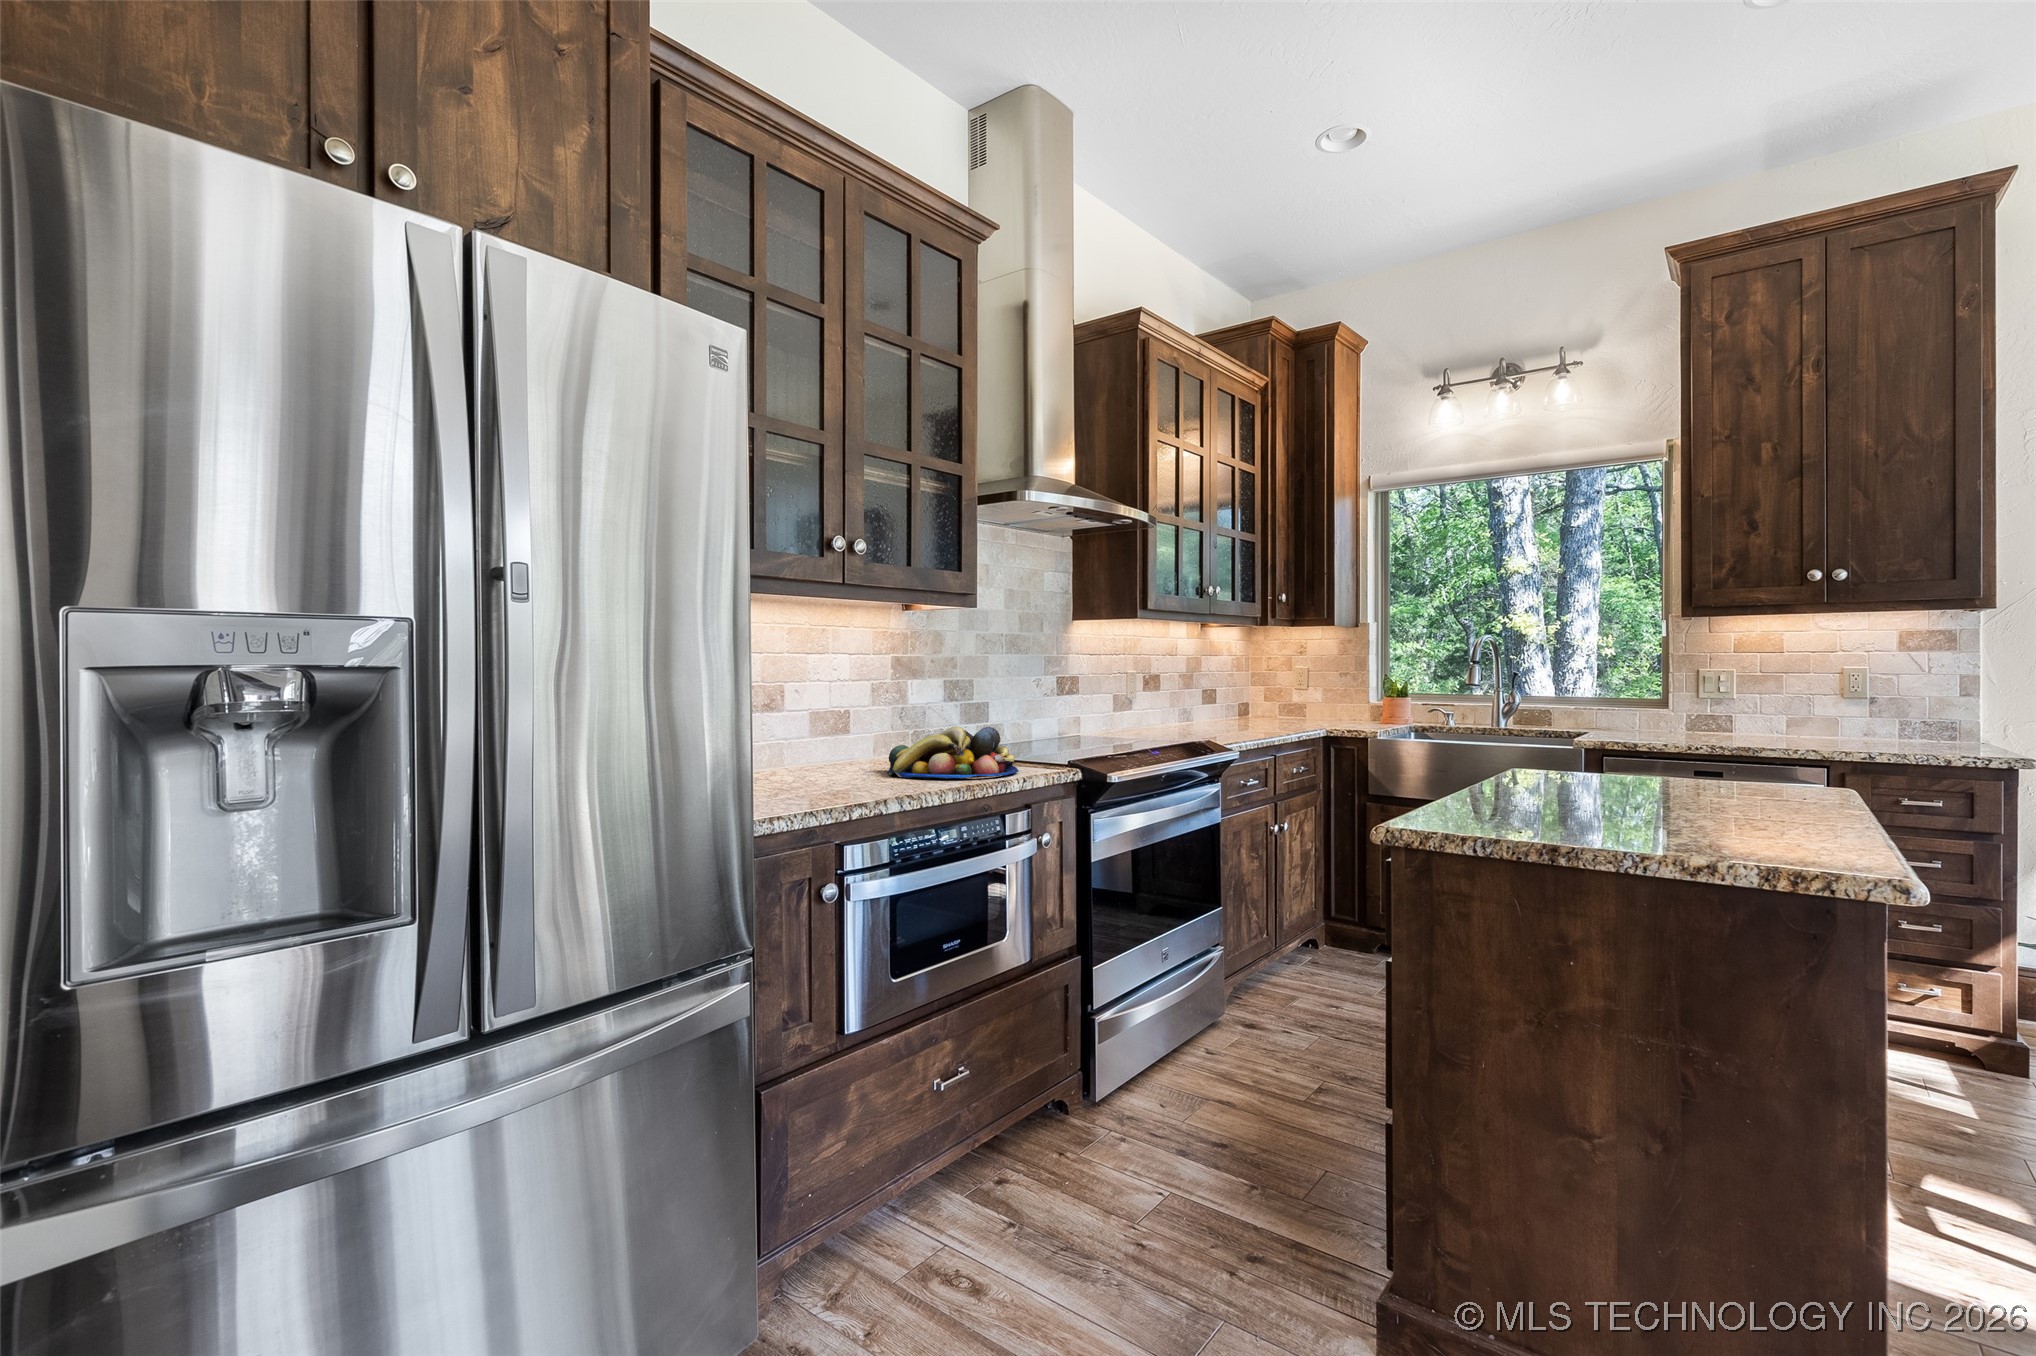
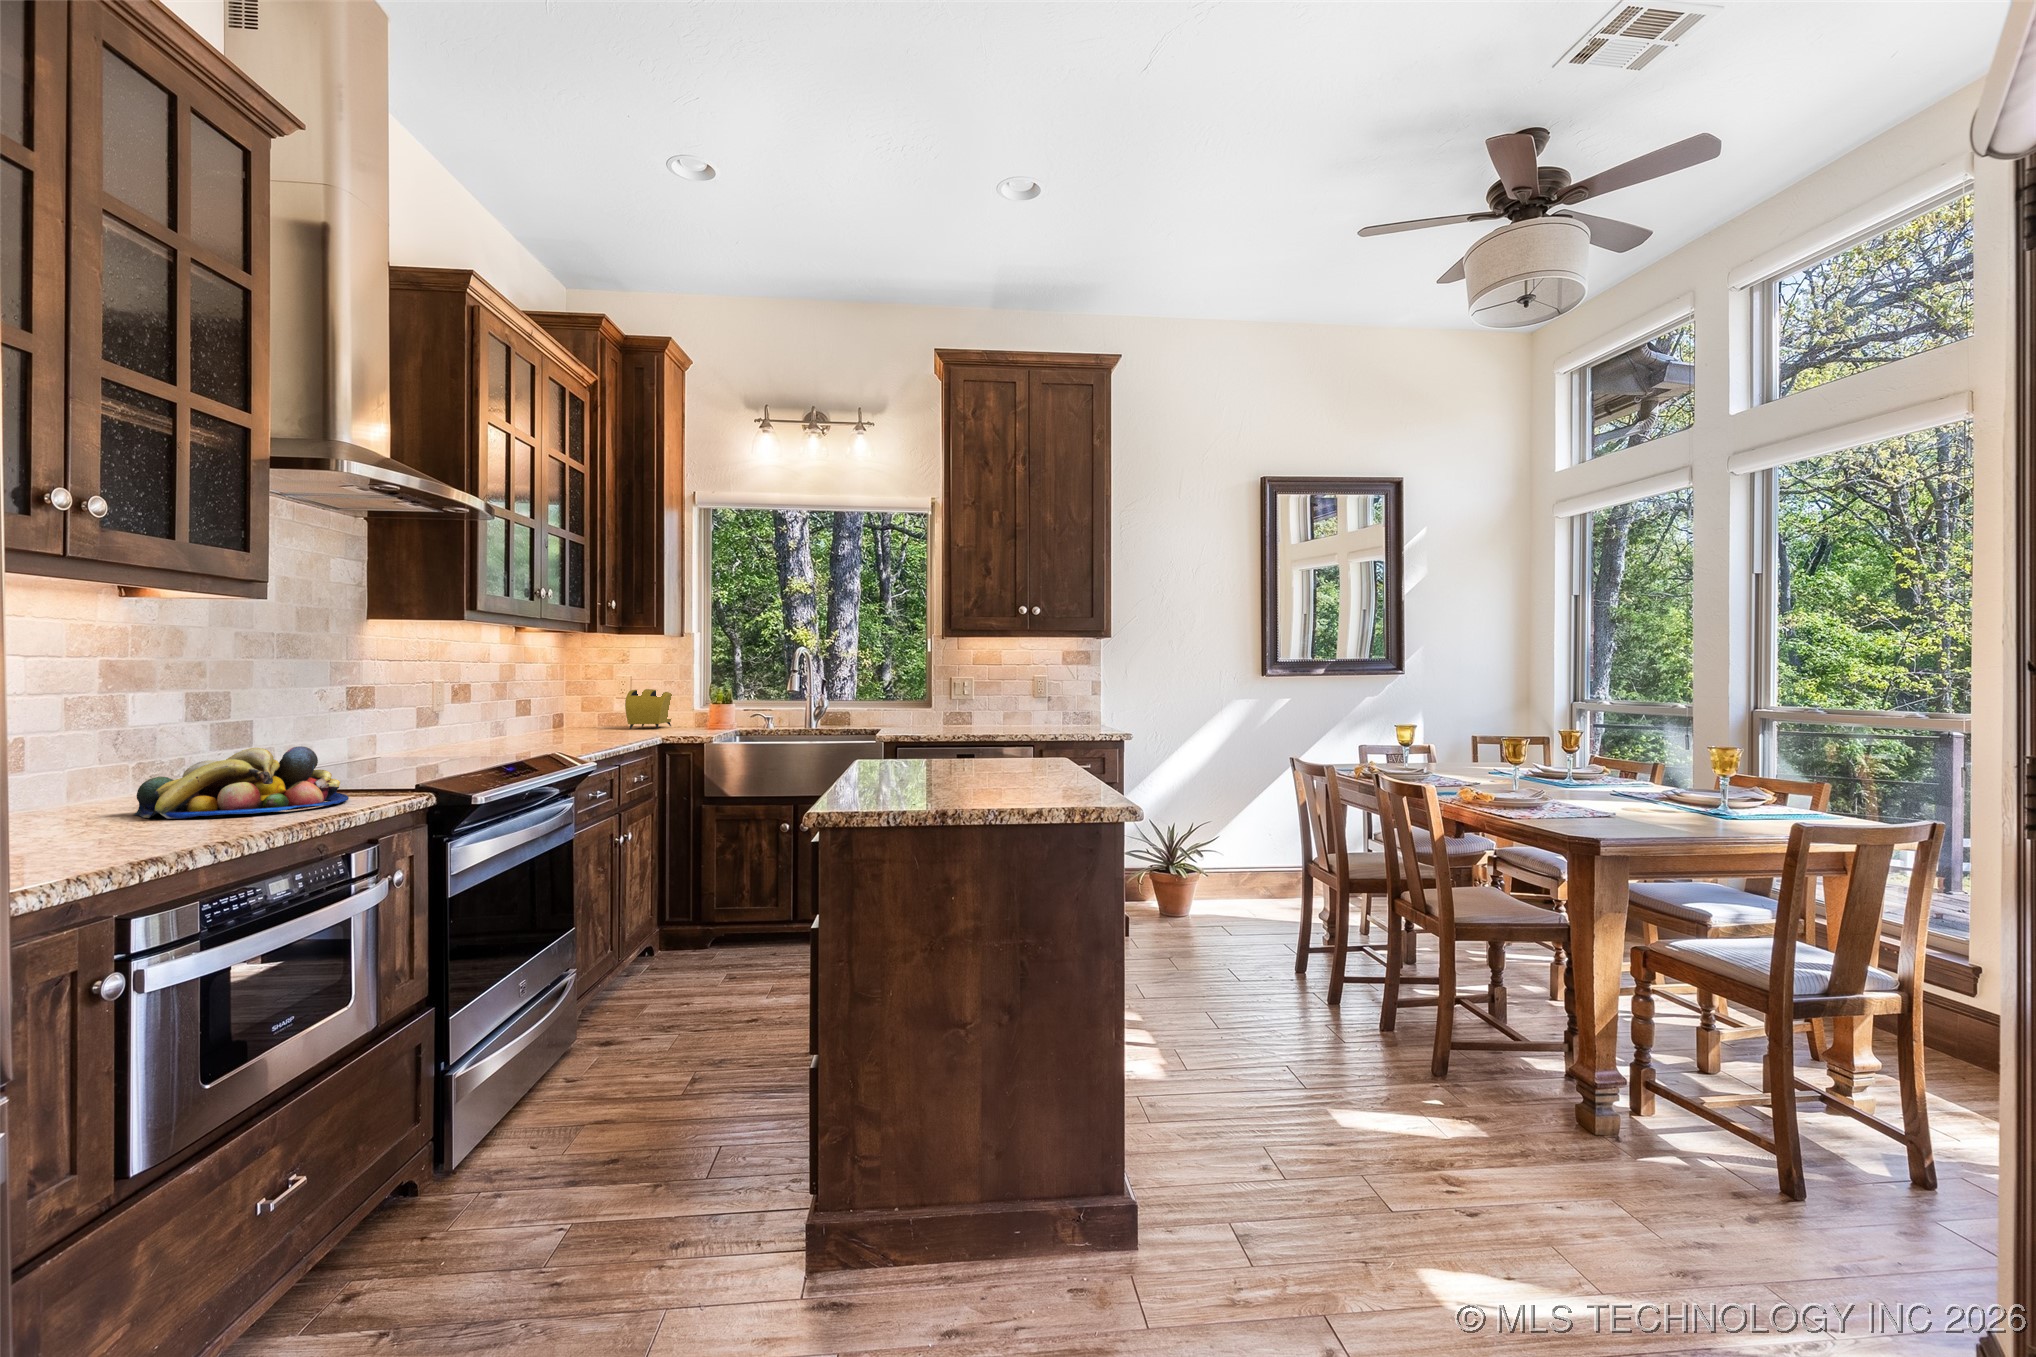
toaster: none [1304,683,1353,723] -> present [625,689,672,729]

